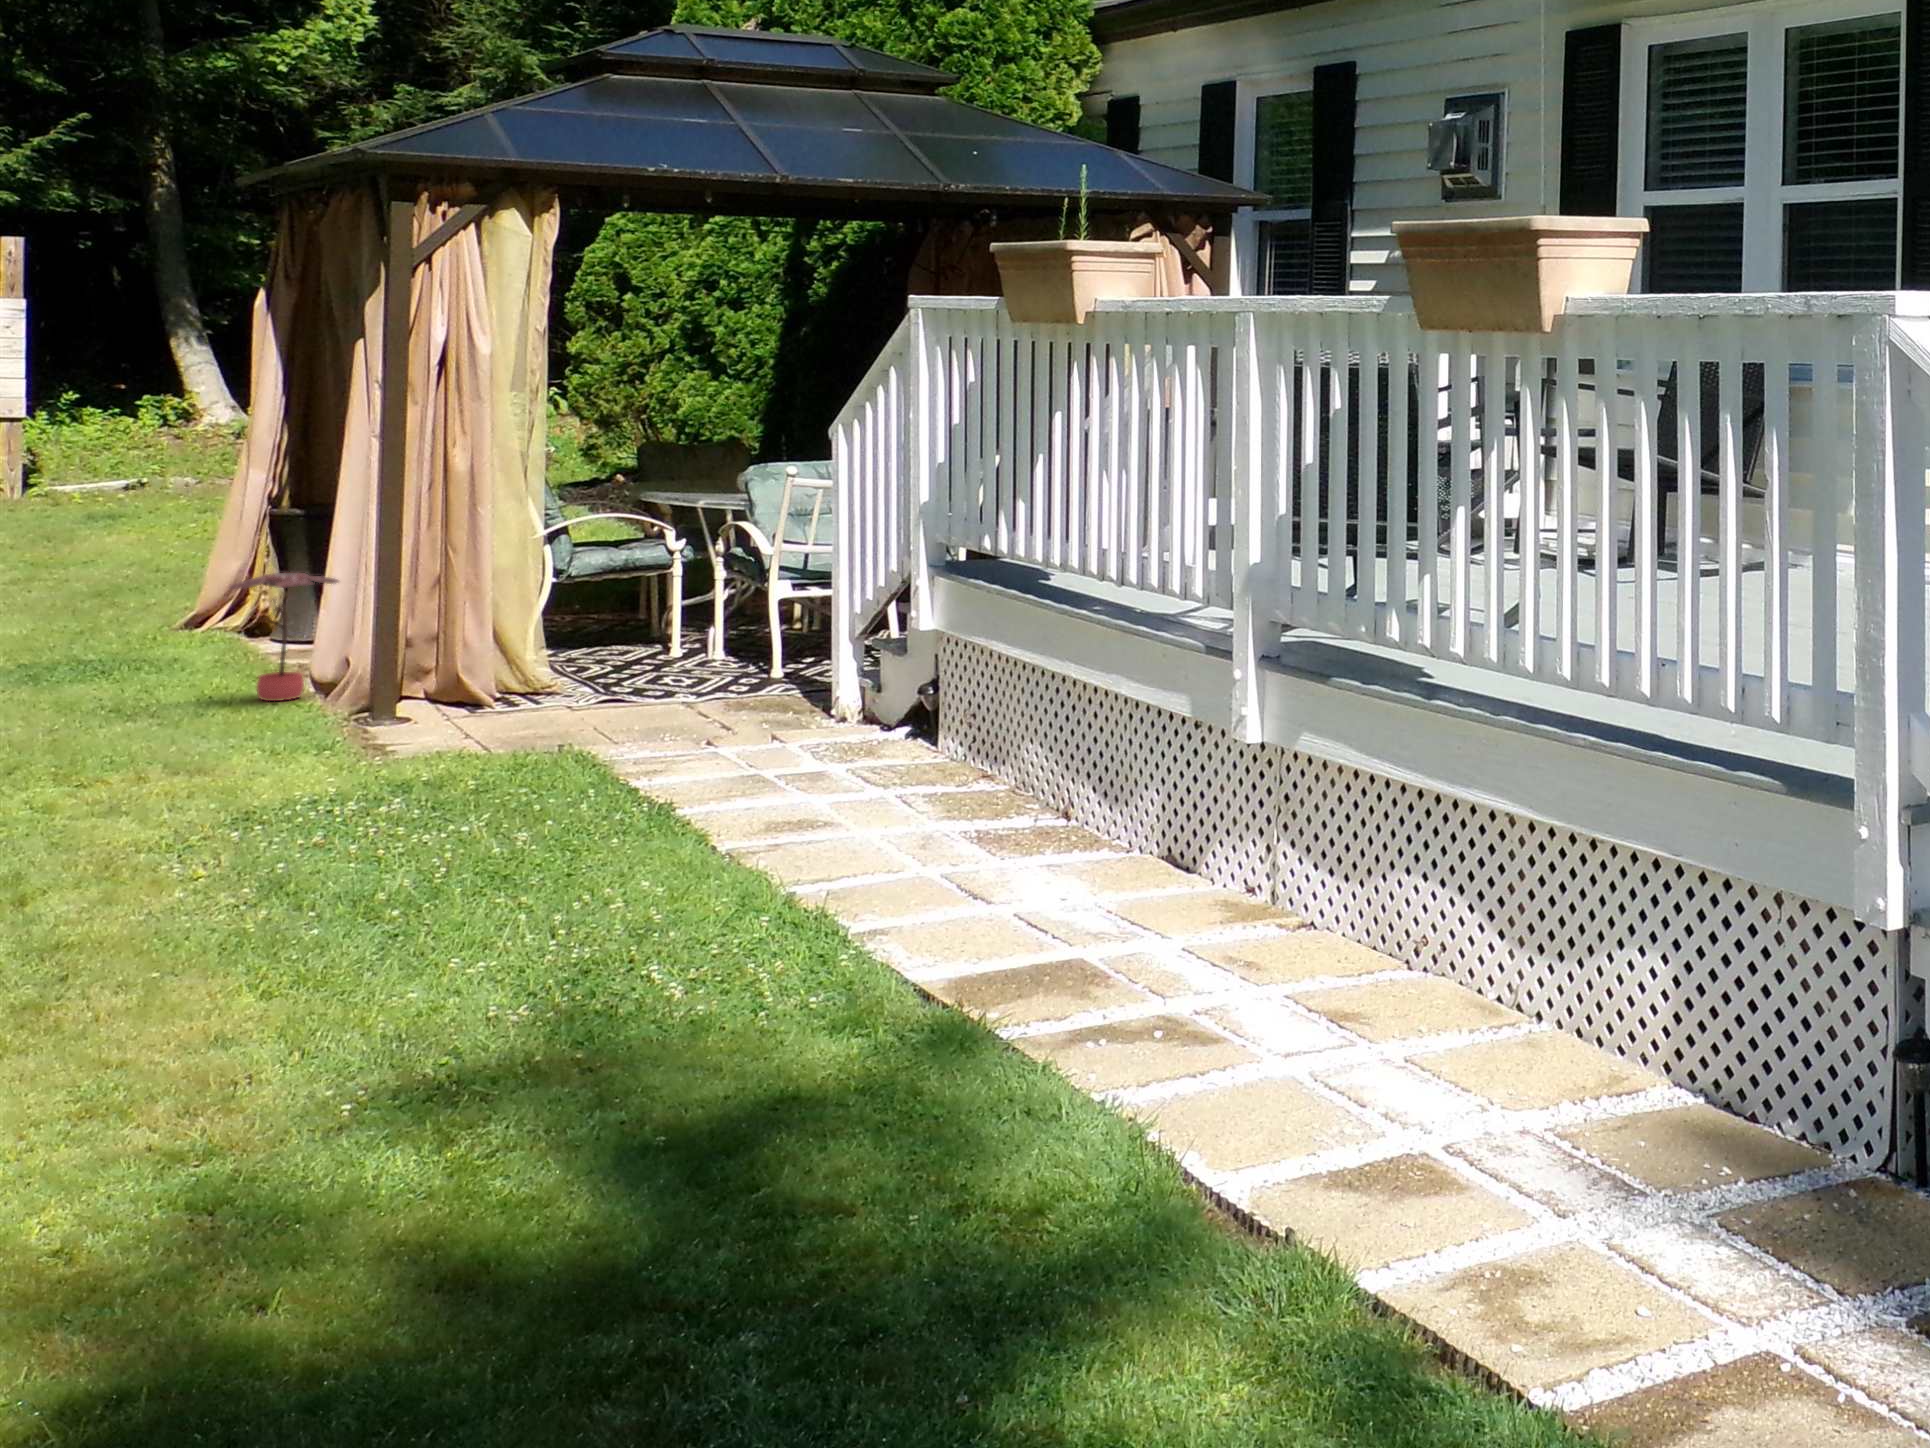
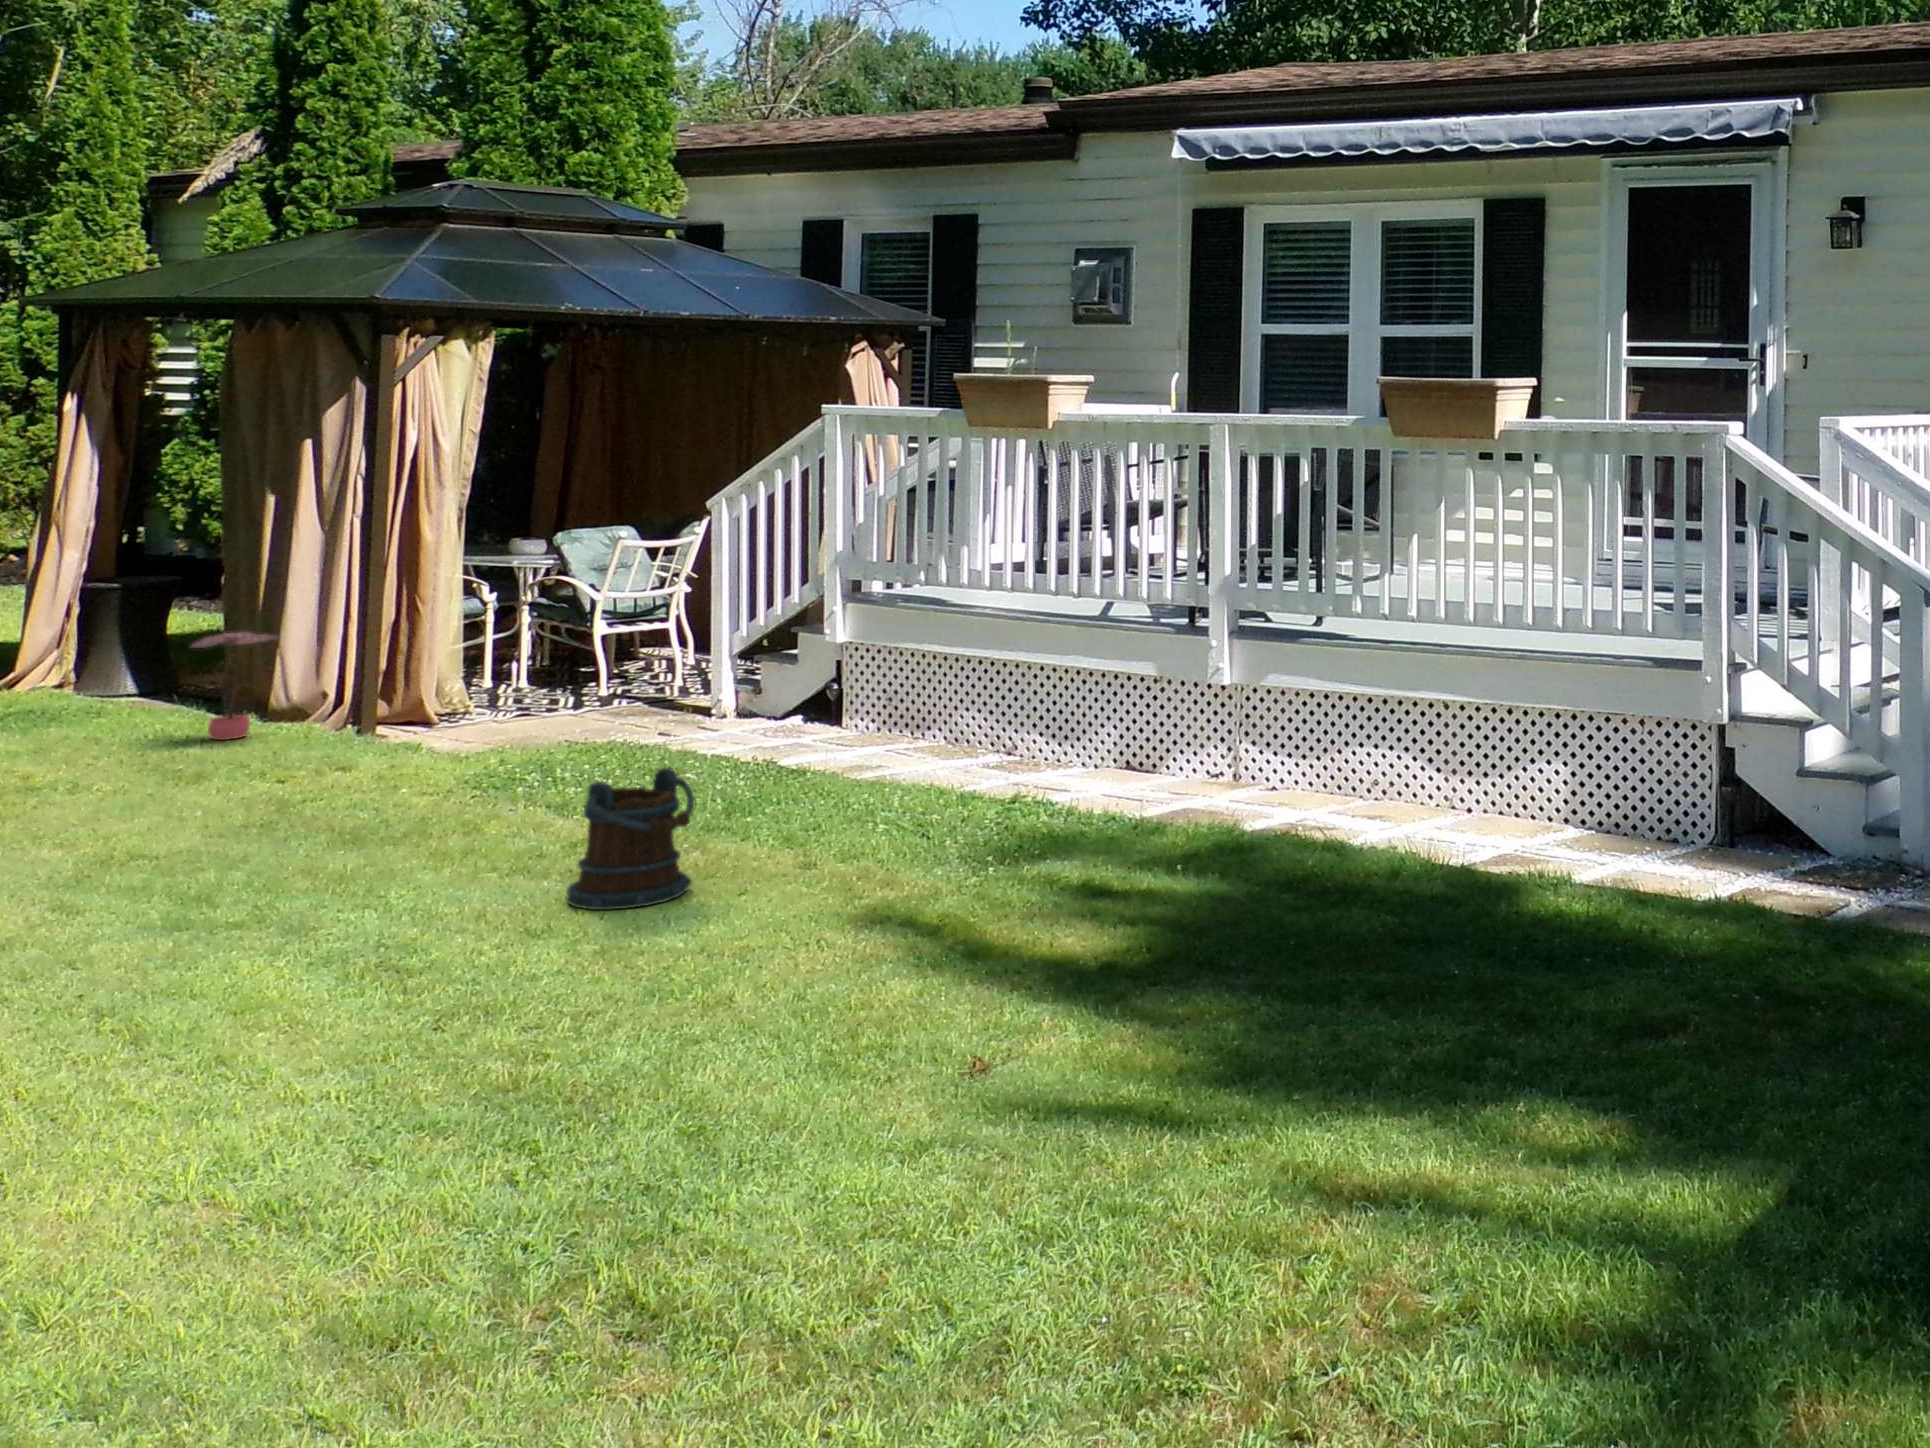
bucket: none [67,810,276,1019] -> present [566,768,694,910]

